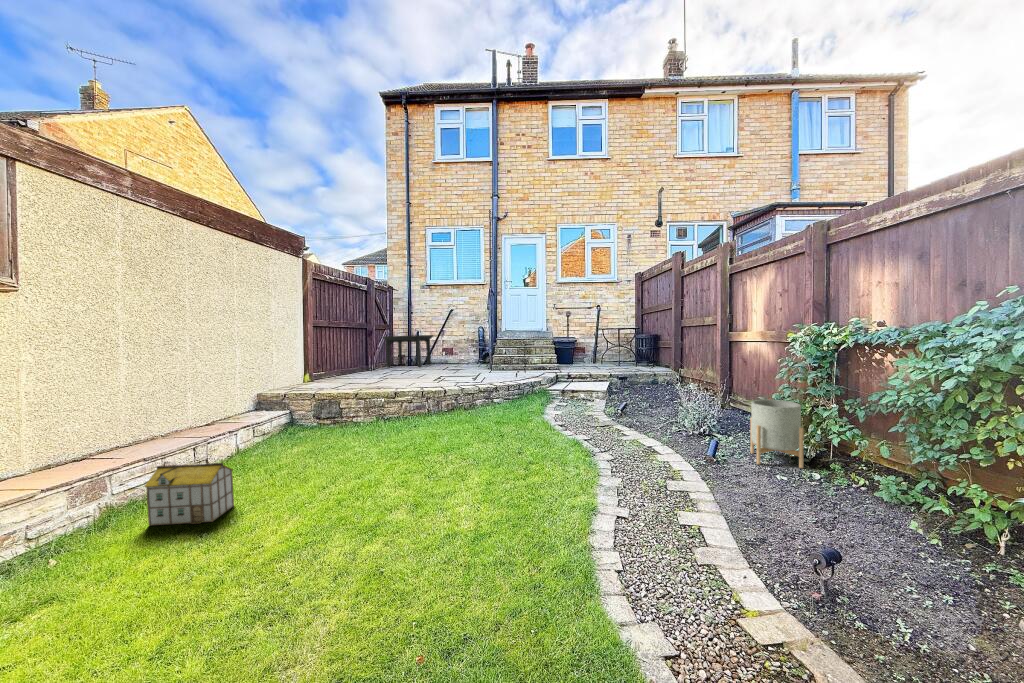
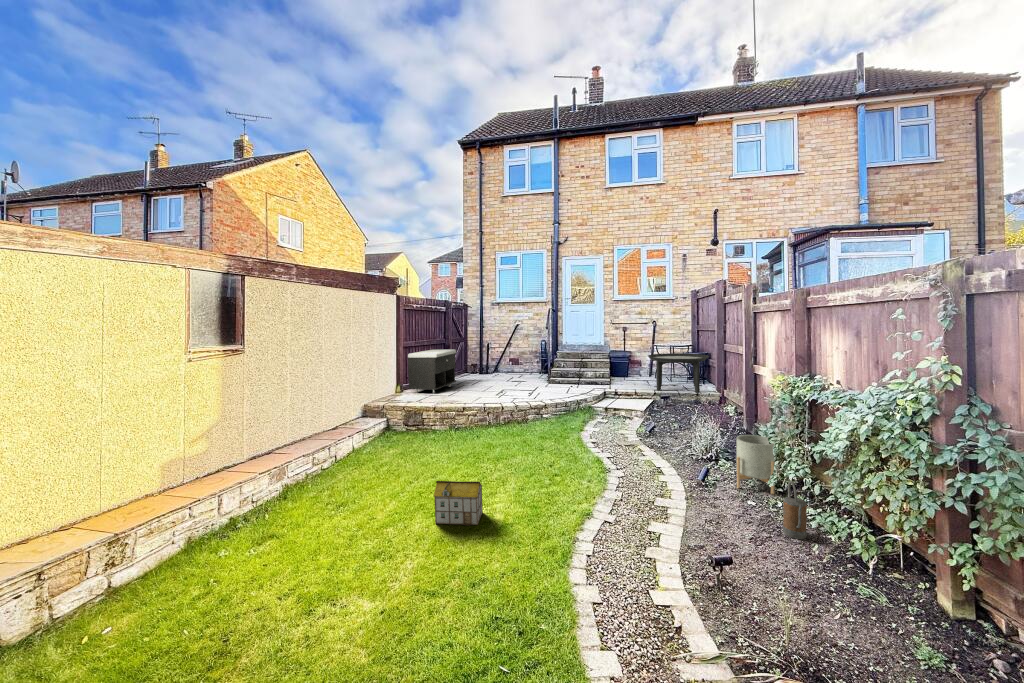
storage bench: none [318,330,382,382] -> present [408,349,456,393]
round table: present [383,335,433,367] -> present [648,353,709,393]
watering can: none [846,444,888,519] -> present [783,481,807,539]
toy house: present [144,463,234,525] -> present [434,481,483,525]

